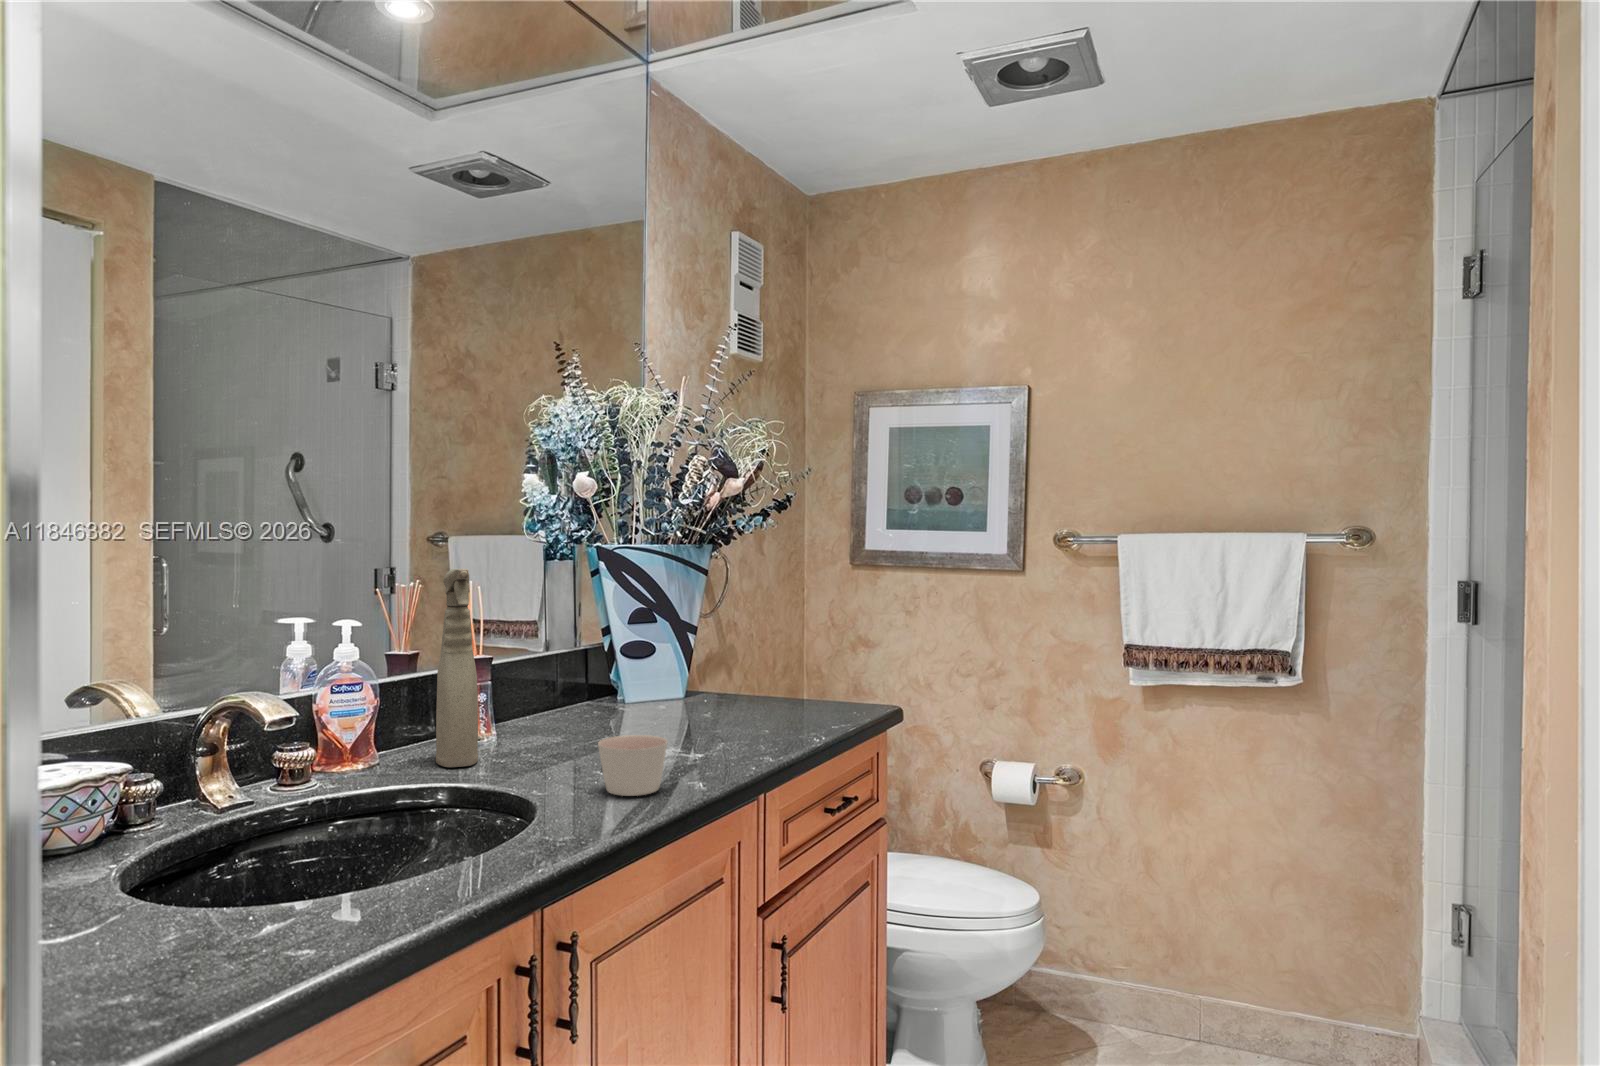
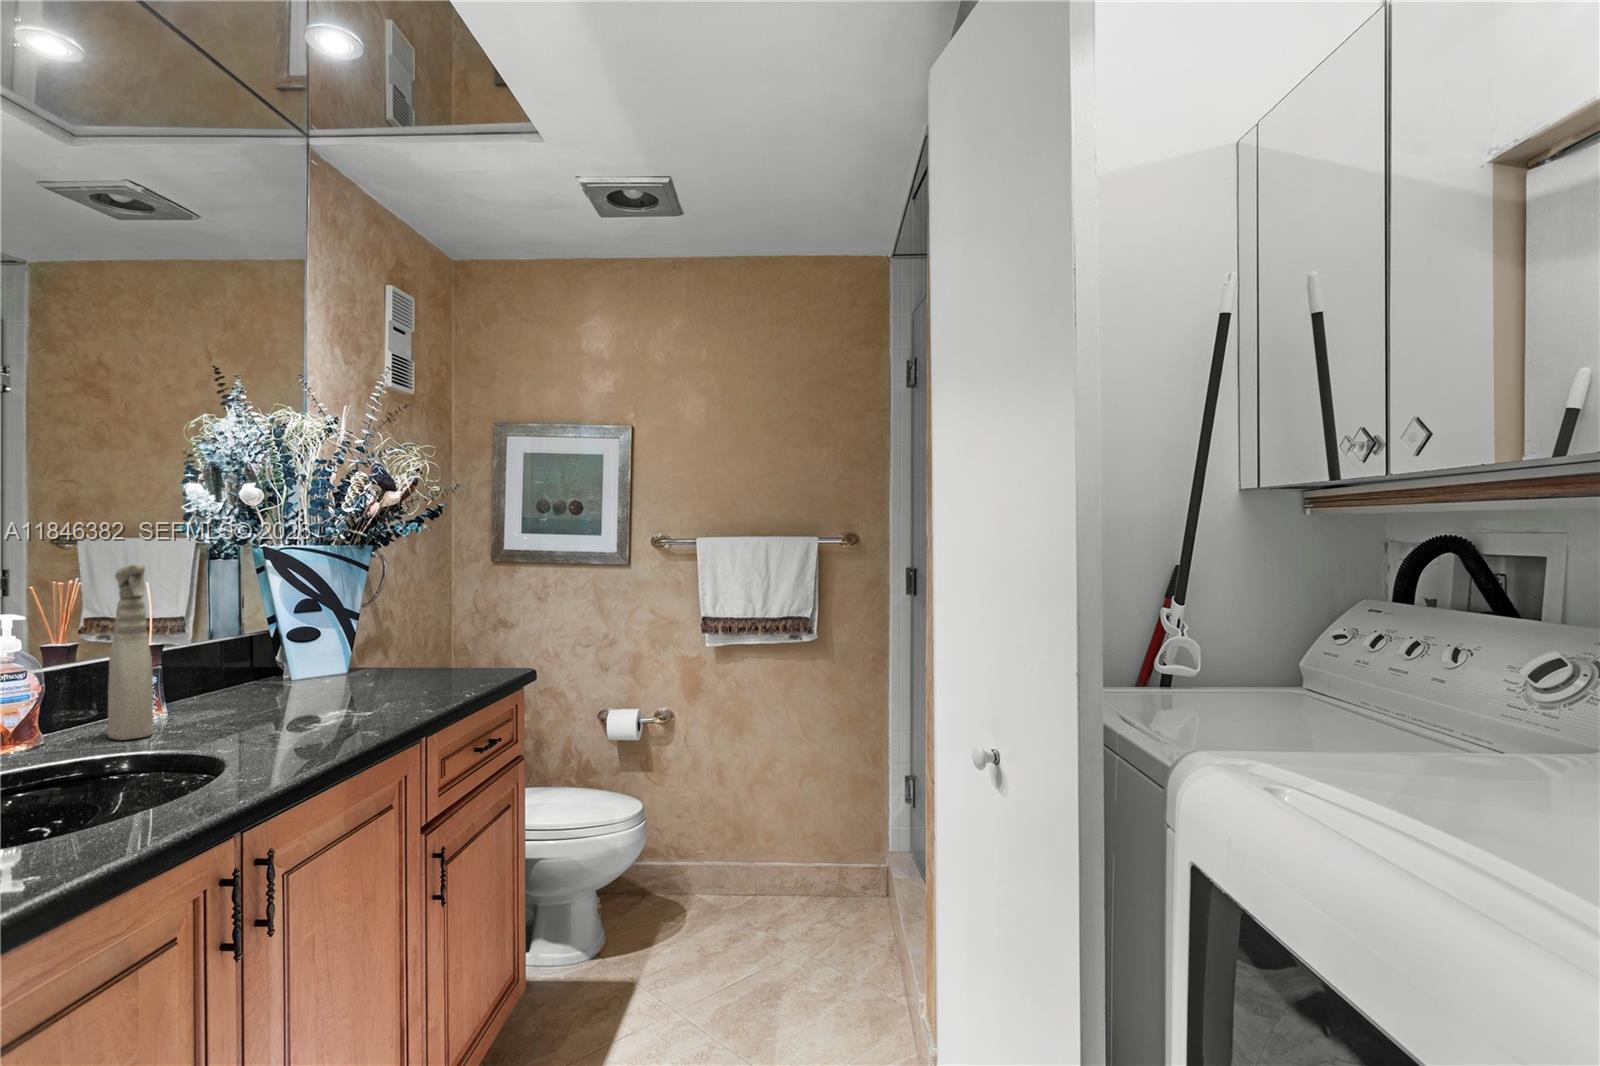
candle: present [598,735,668,796] -> none [281,696,345,745]

